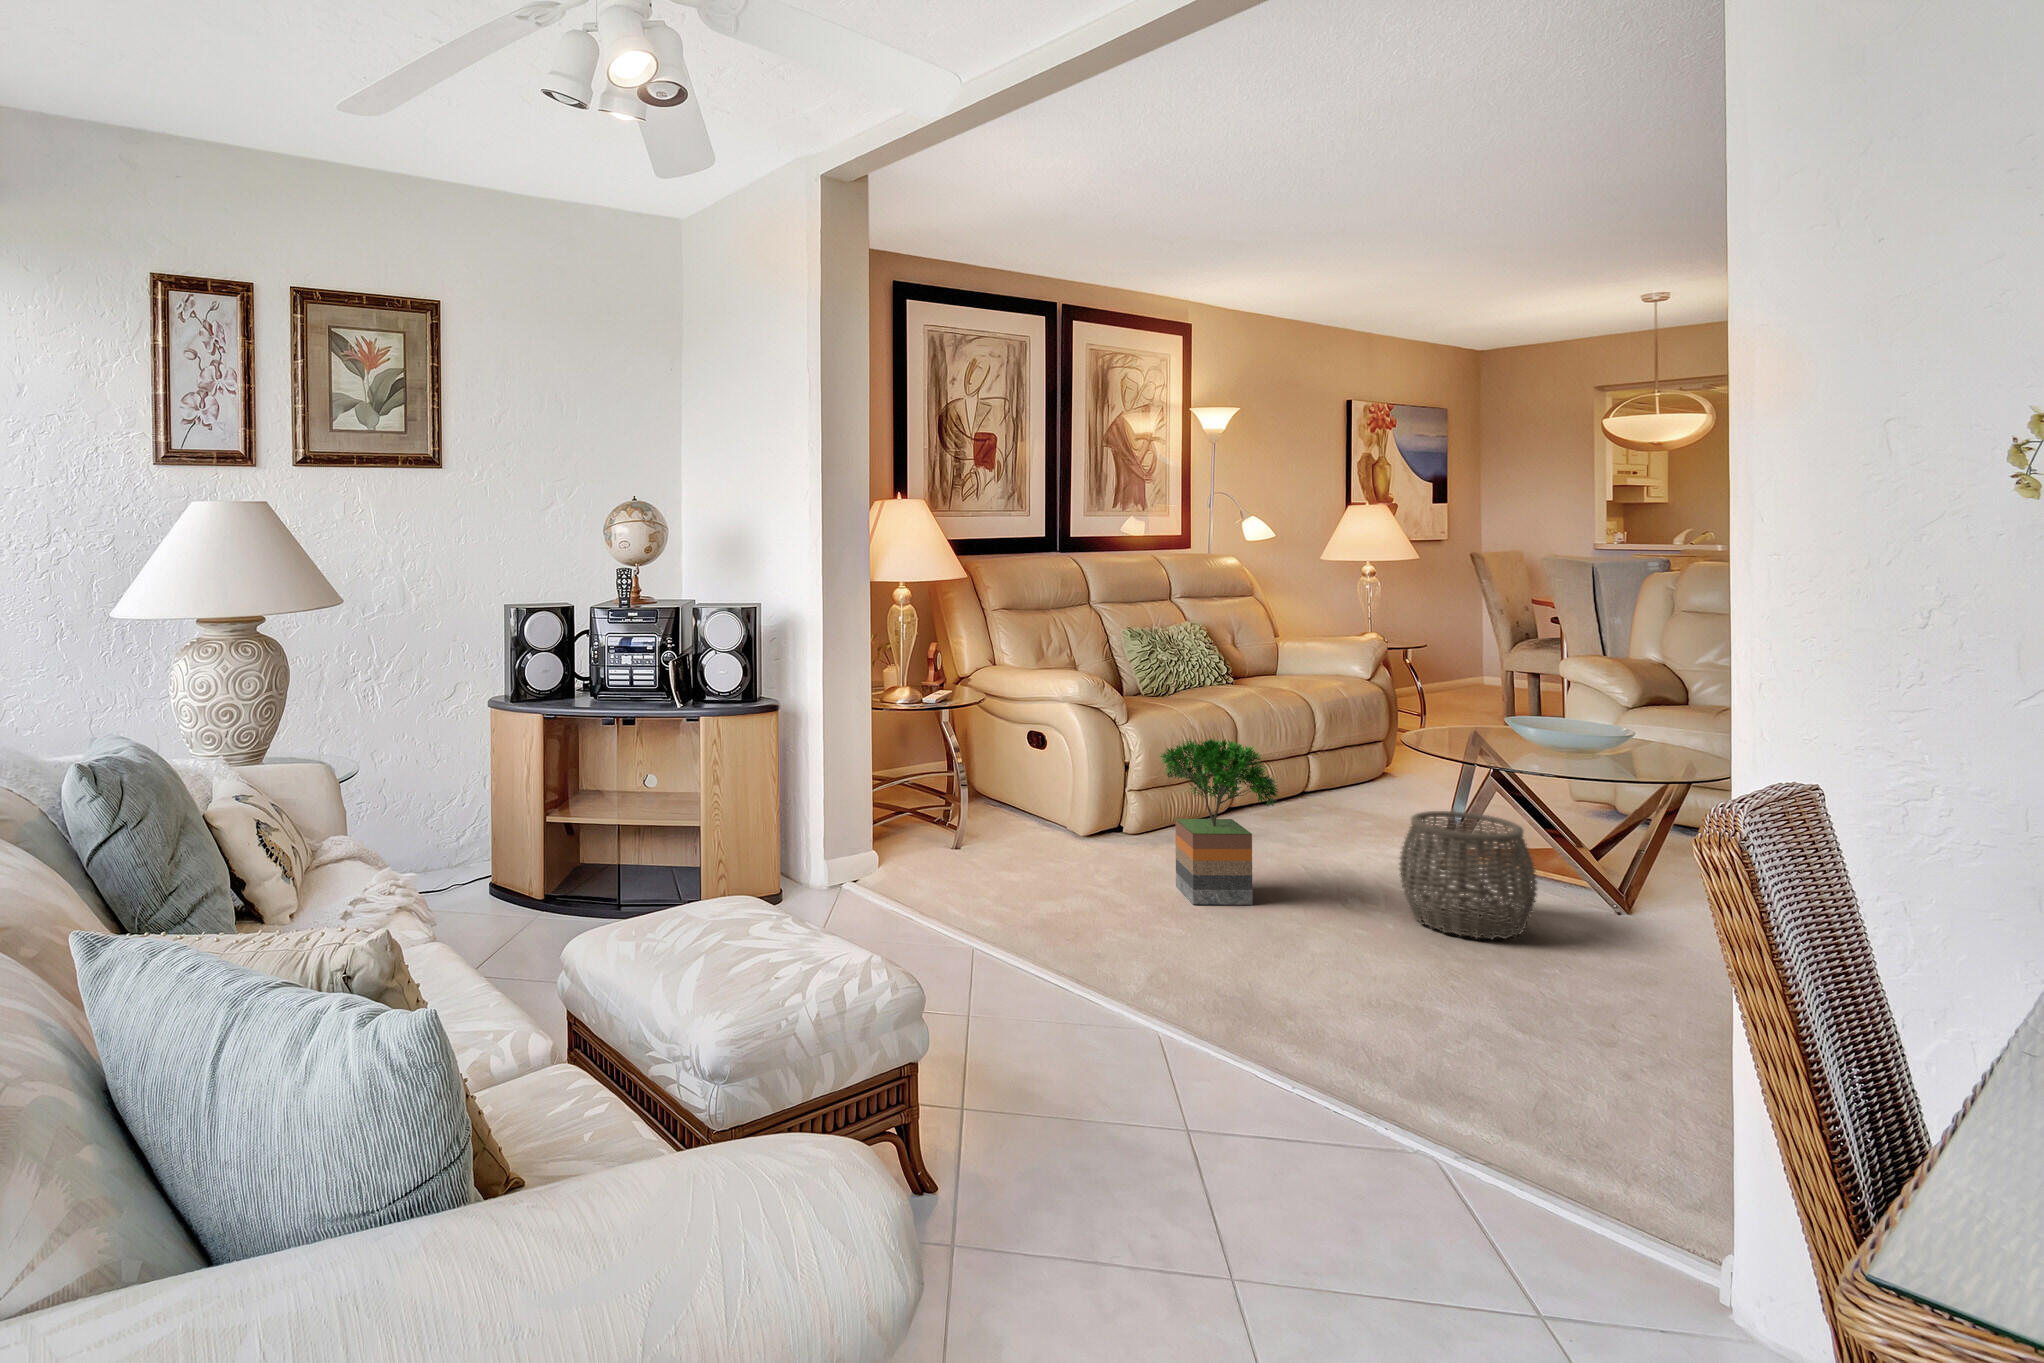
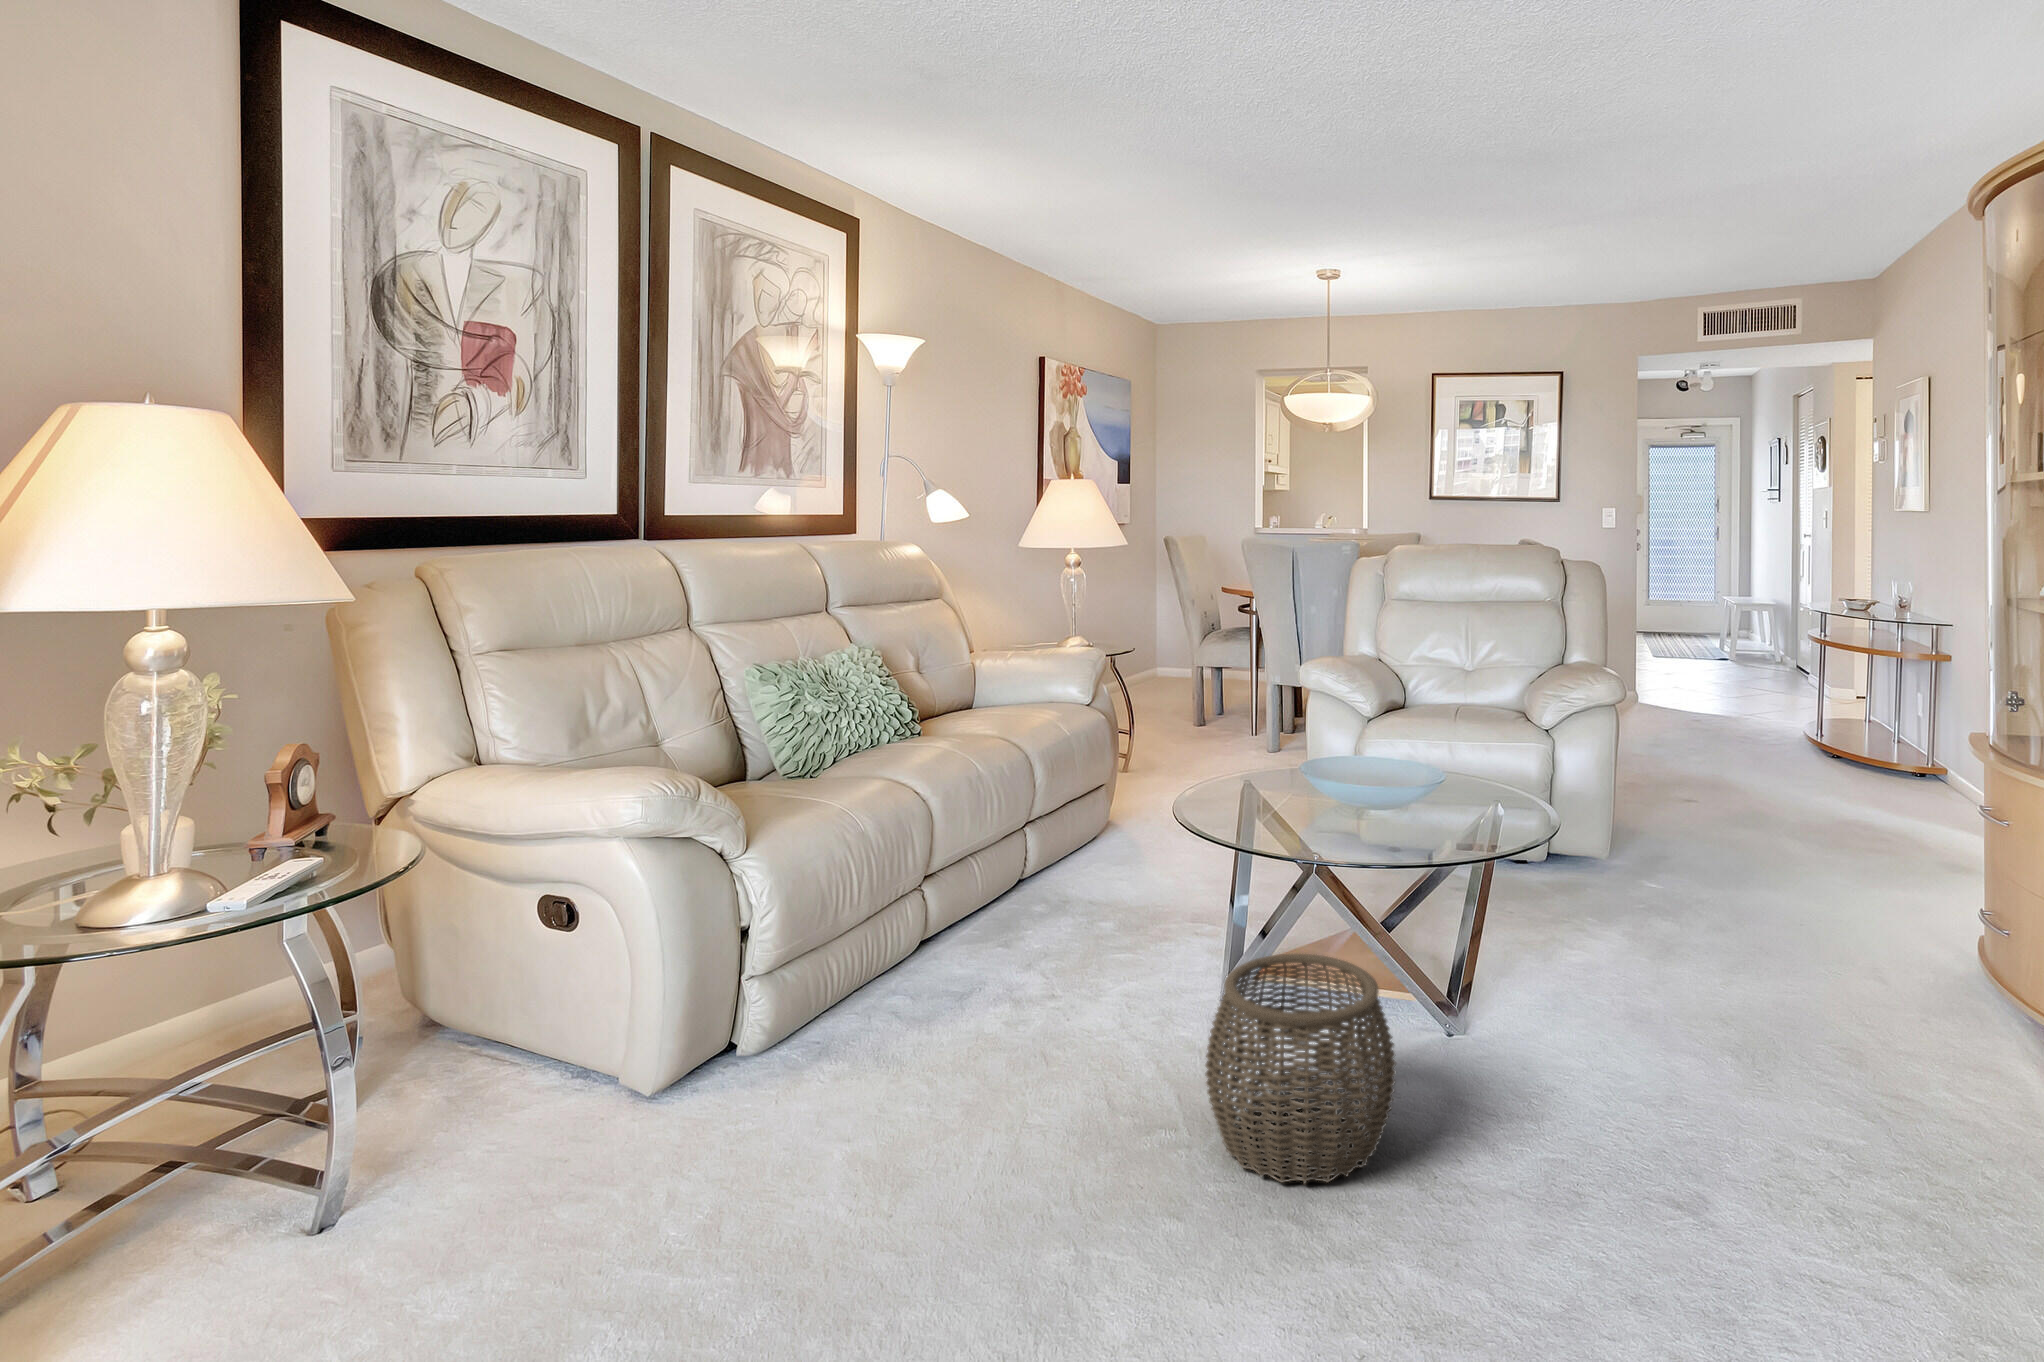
potted tree: present [1160,738,1279,905] -> none [802,892,1030,1249]

